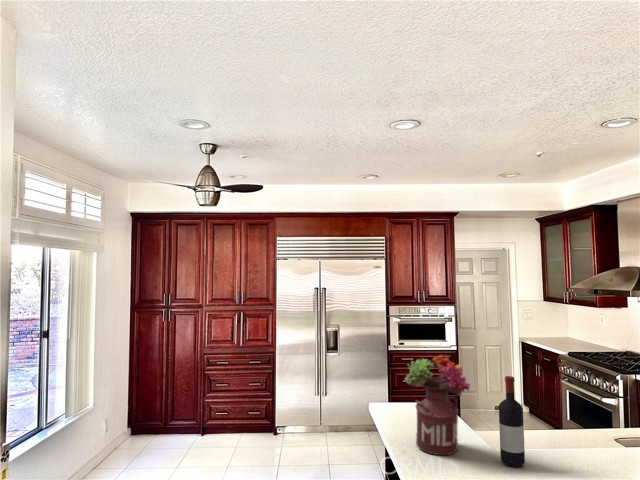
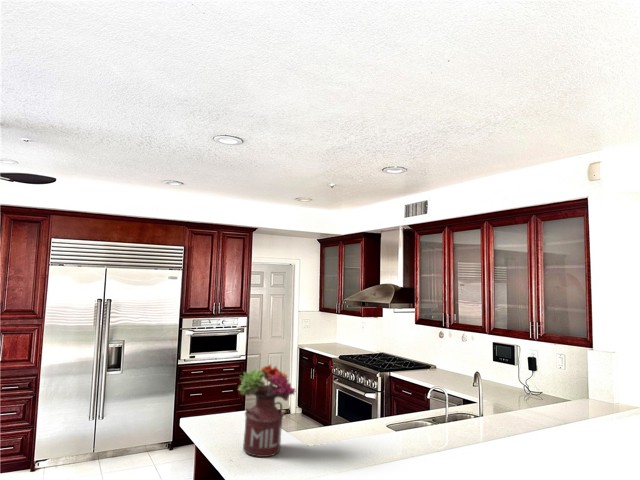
wine bottle: present [499,376,525,467] -> none [317,379,337,456]

